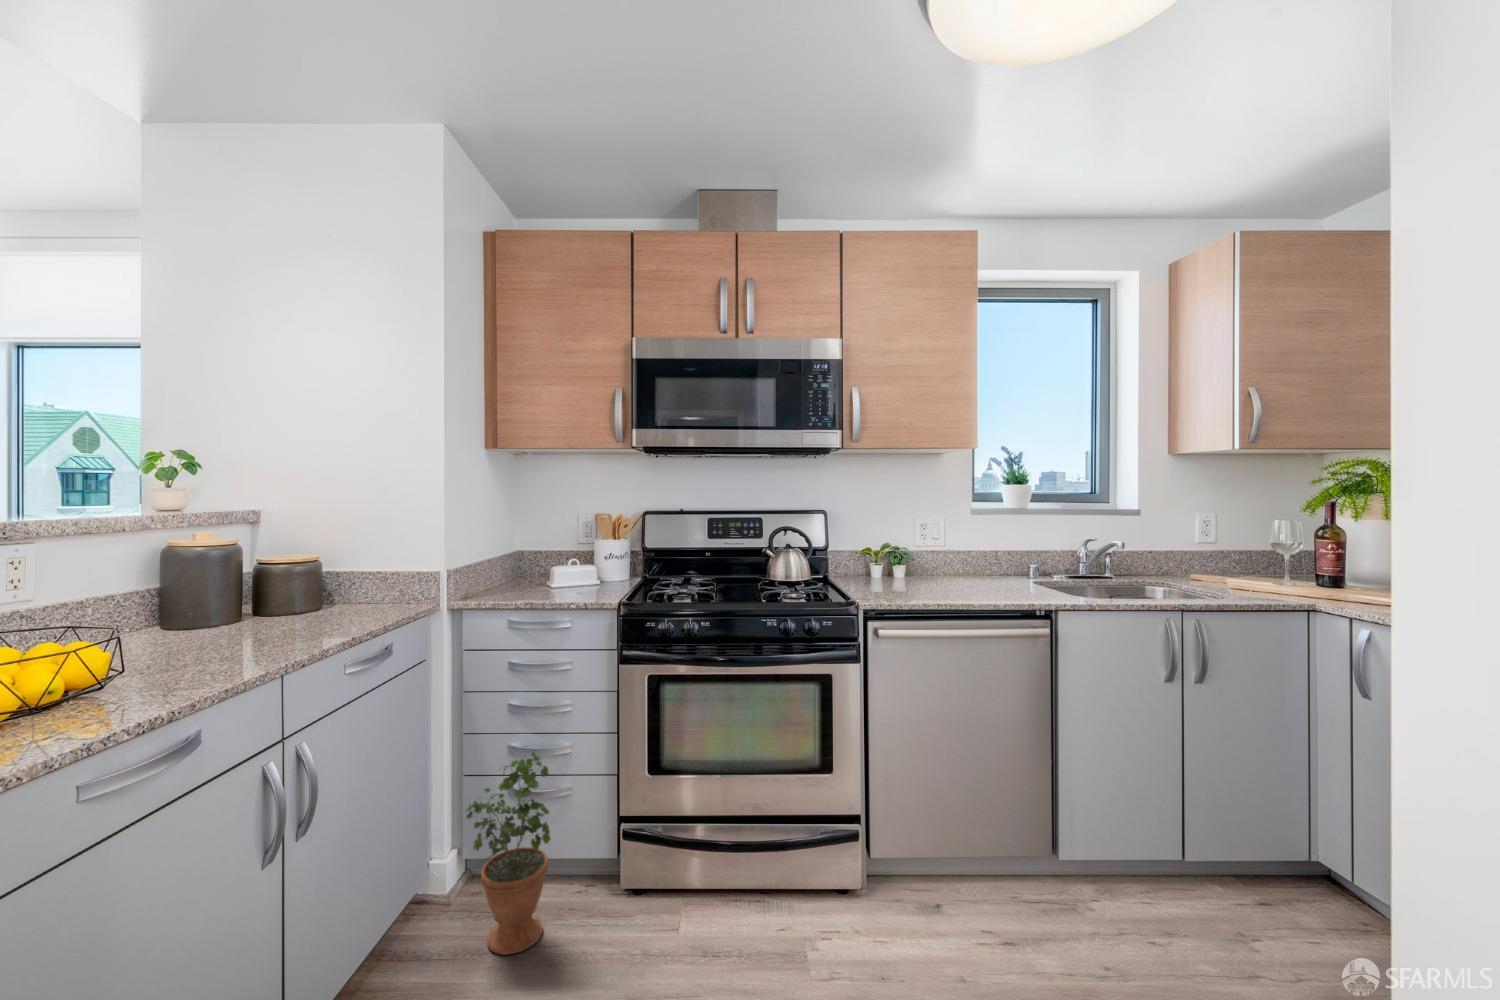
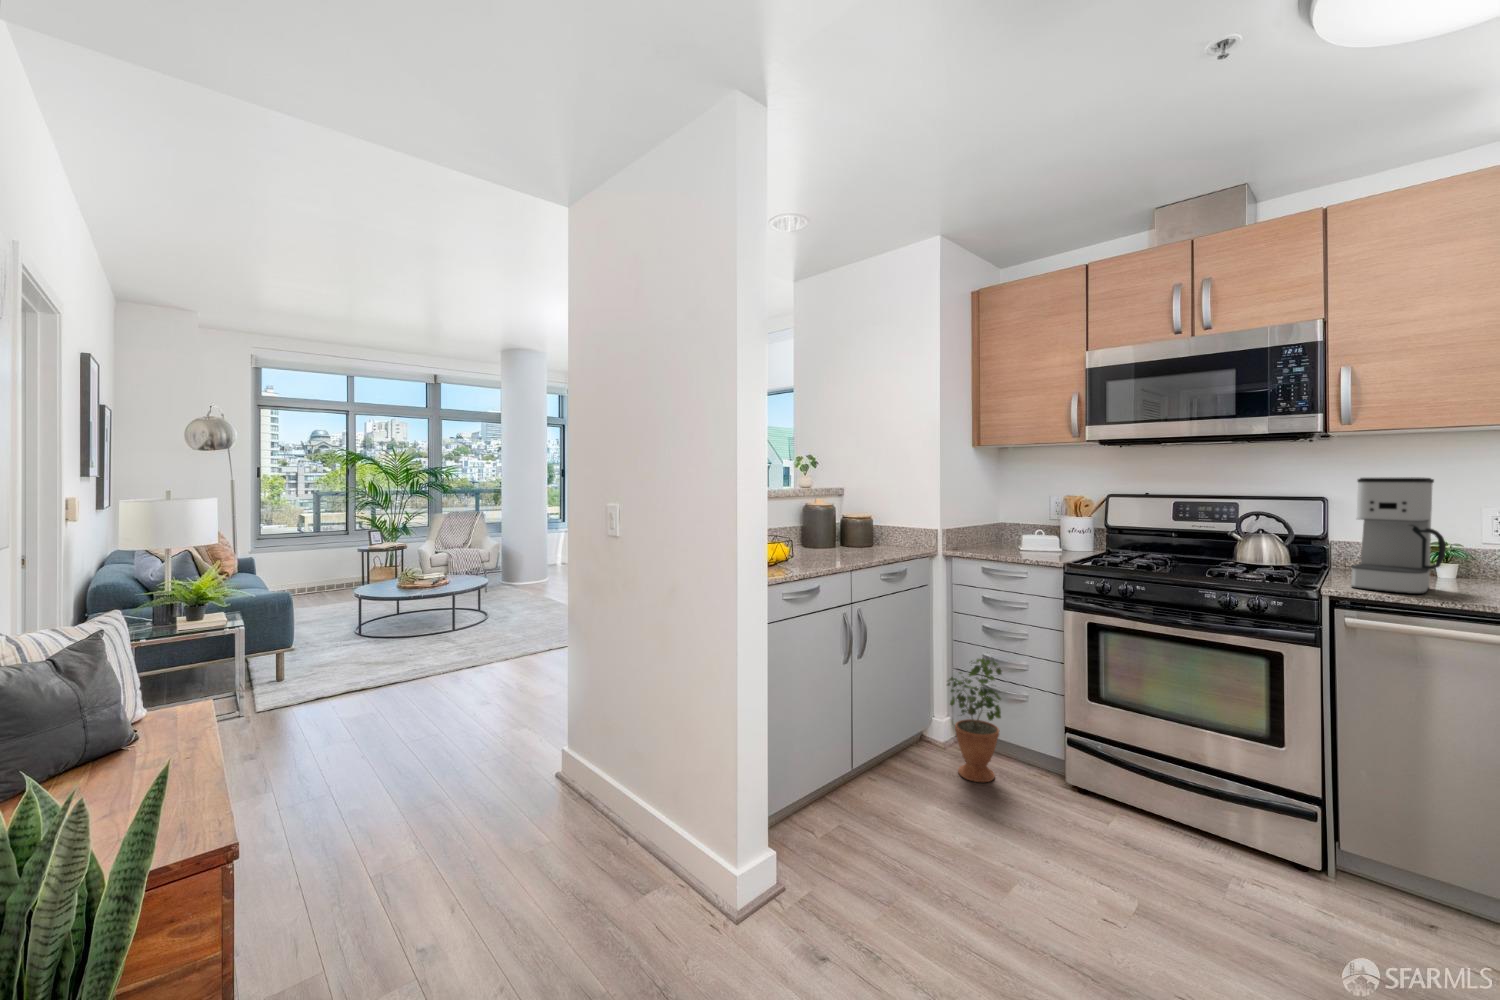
coffee maker: none [880,493,943,602] -> present [1351,477,1446,594]

